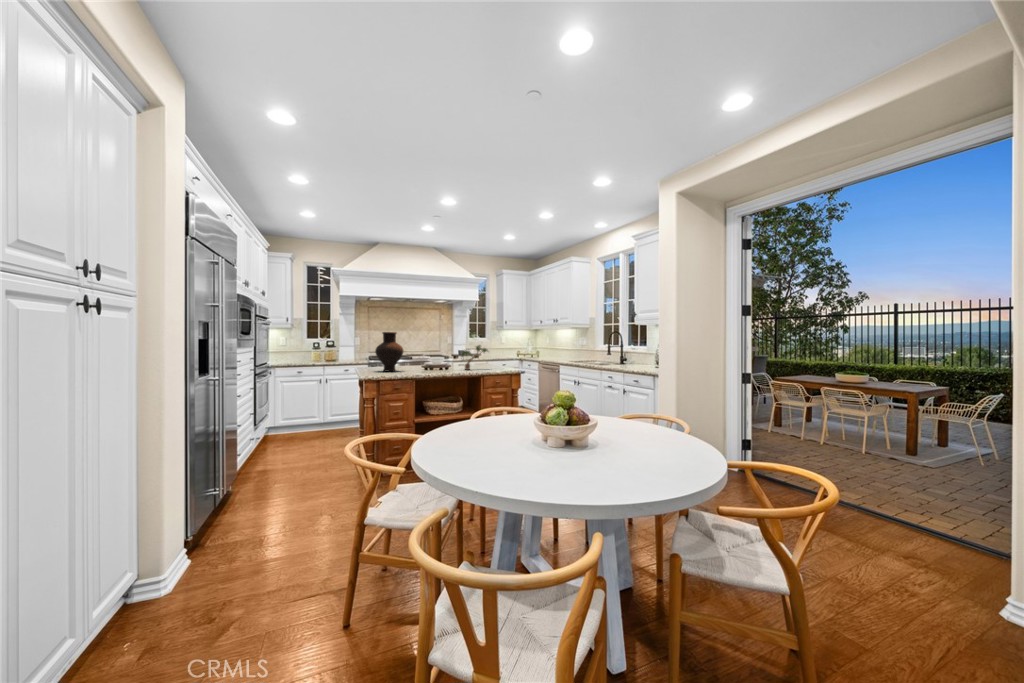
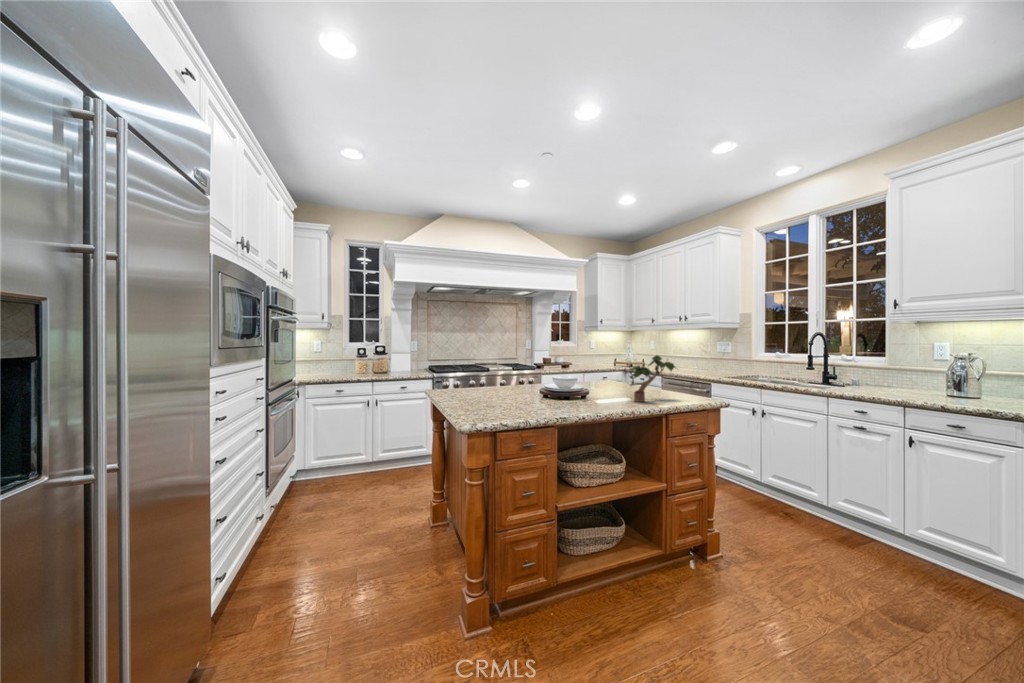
vase: present [375,332,403,371] -> none [484,331,537,409]

